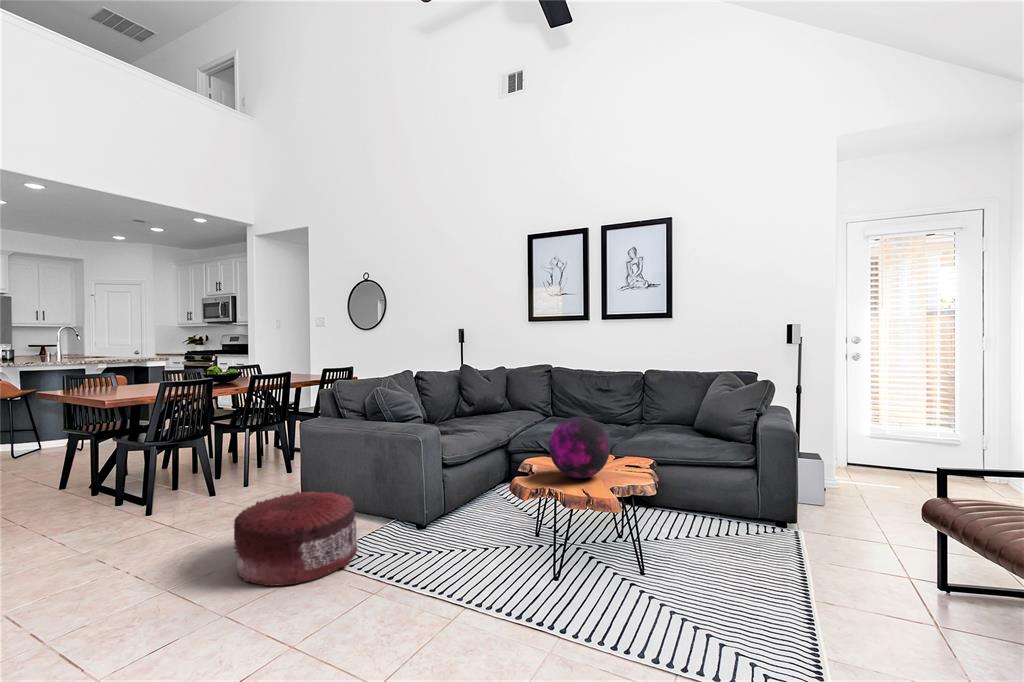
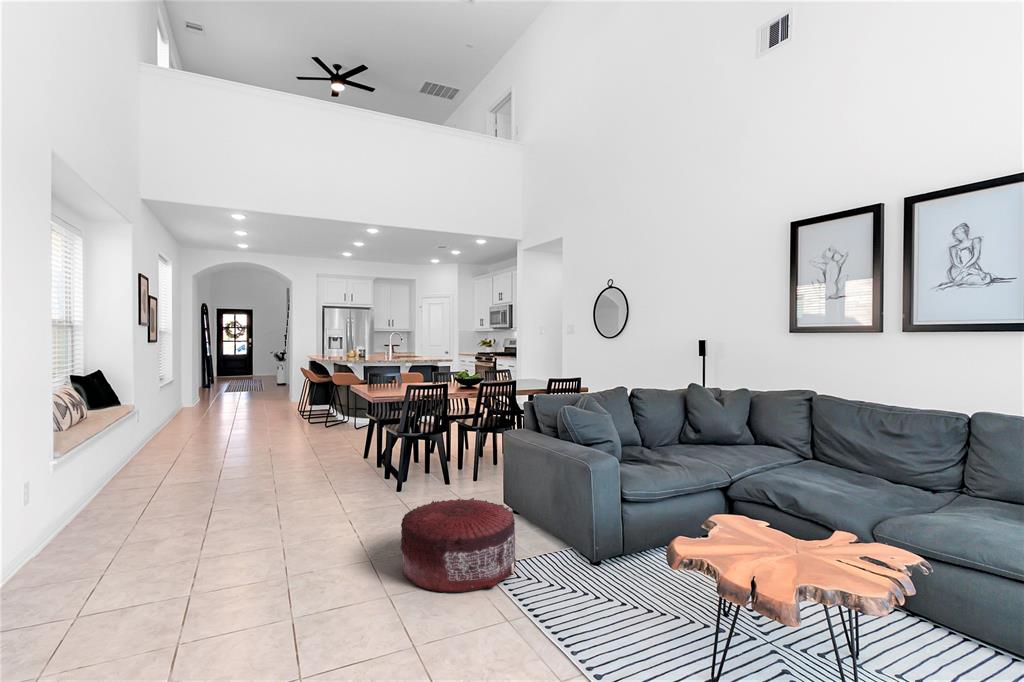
decorative orb: present [549,417,610,478] -> none [724,465,818,554]

